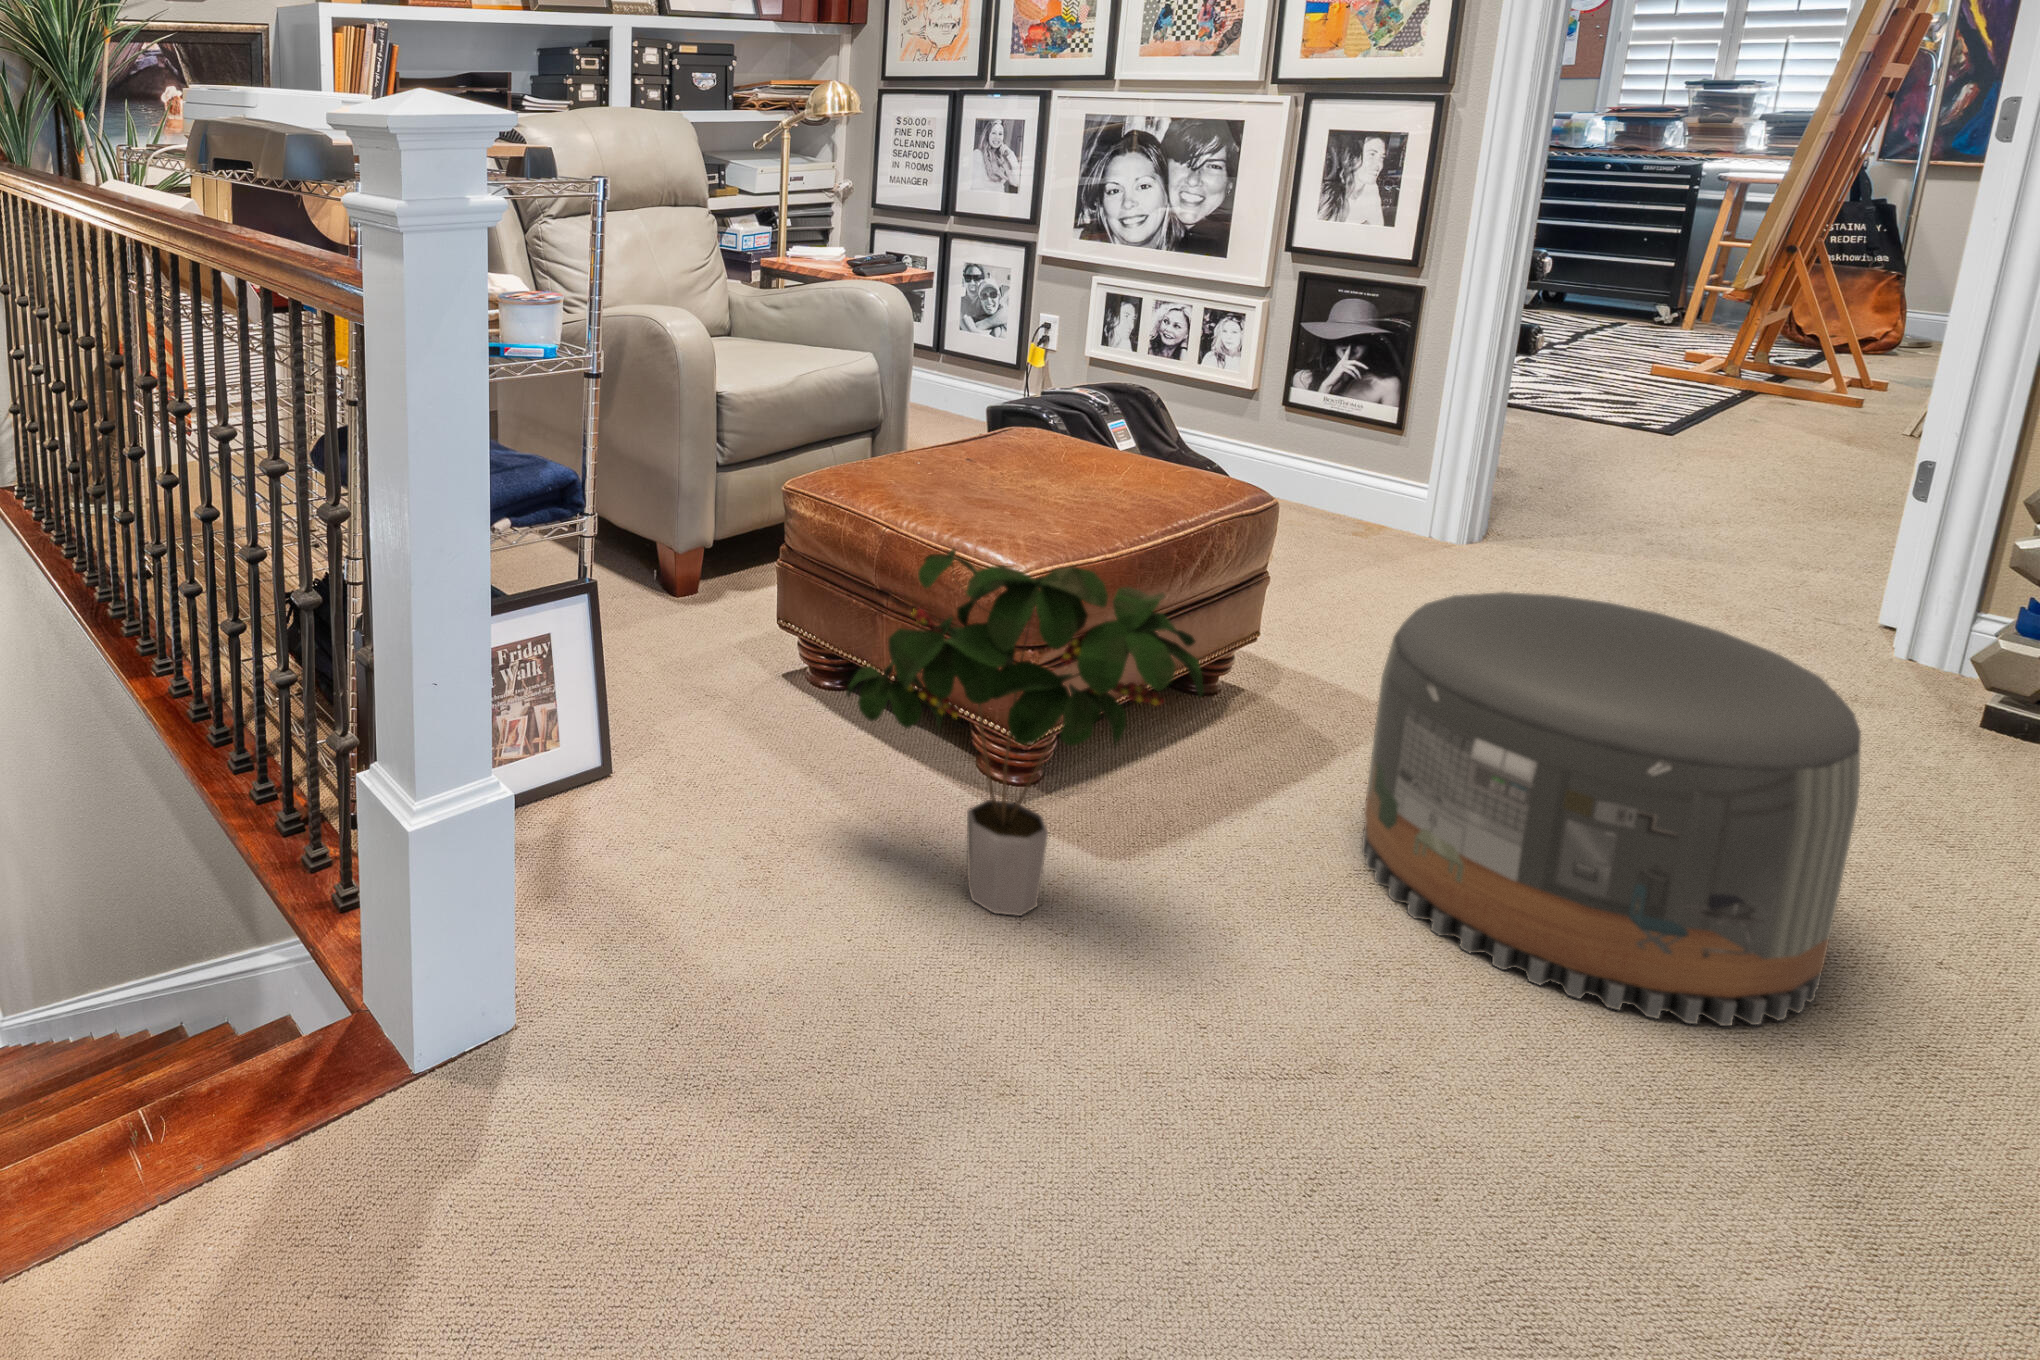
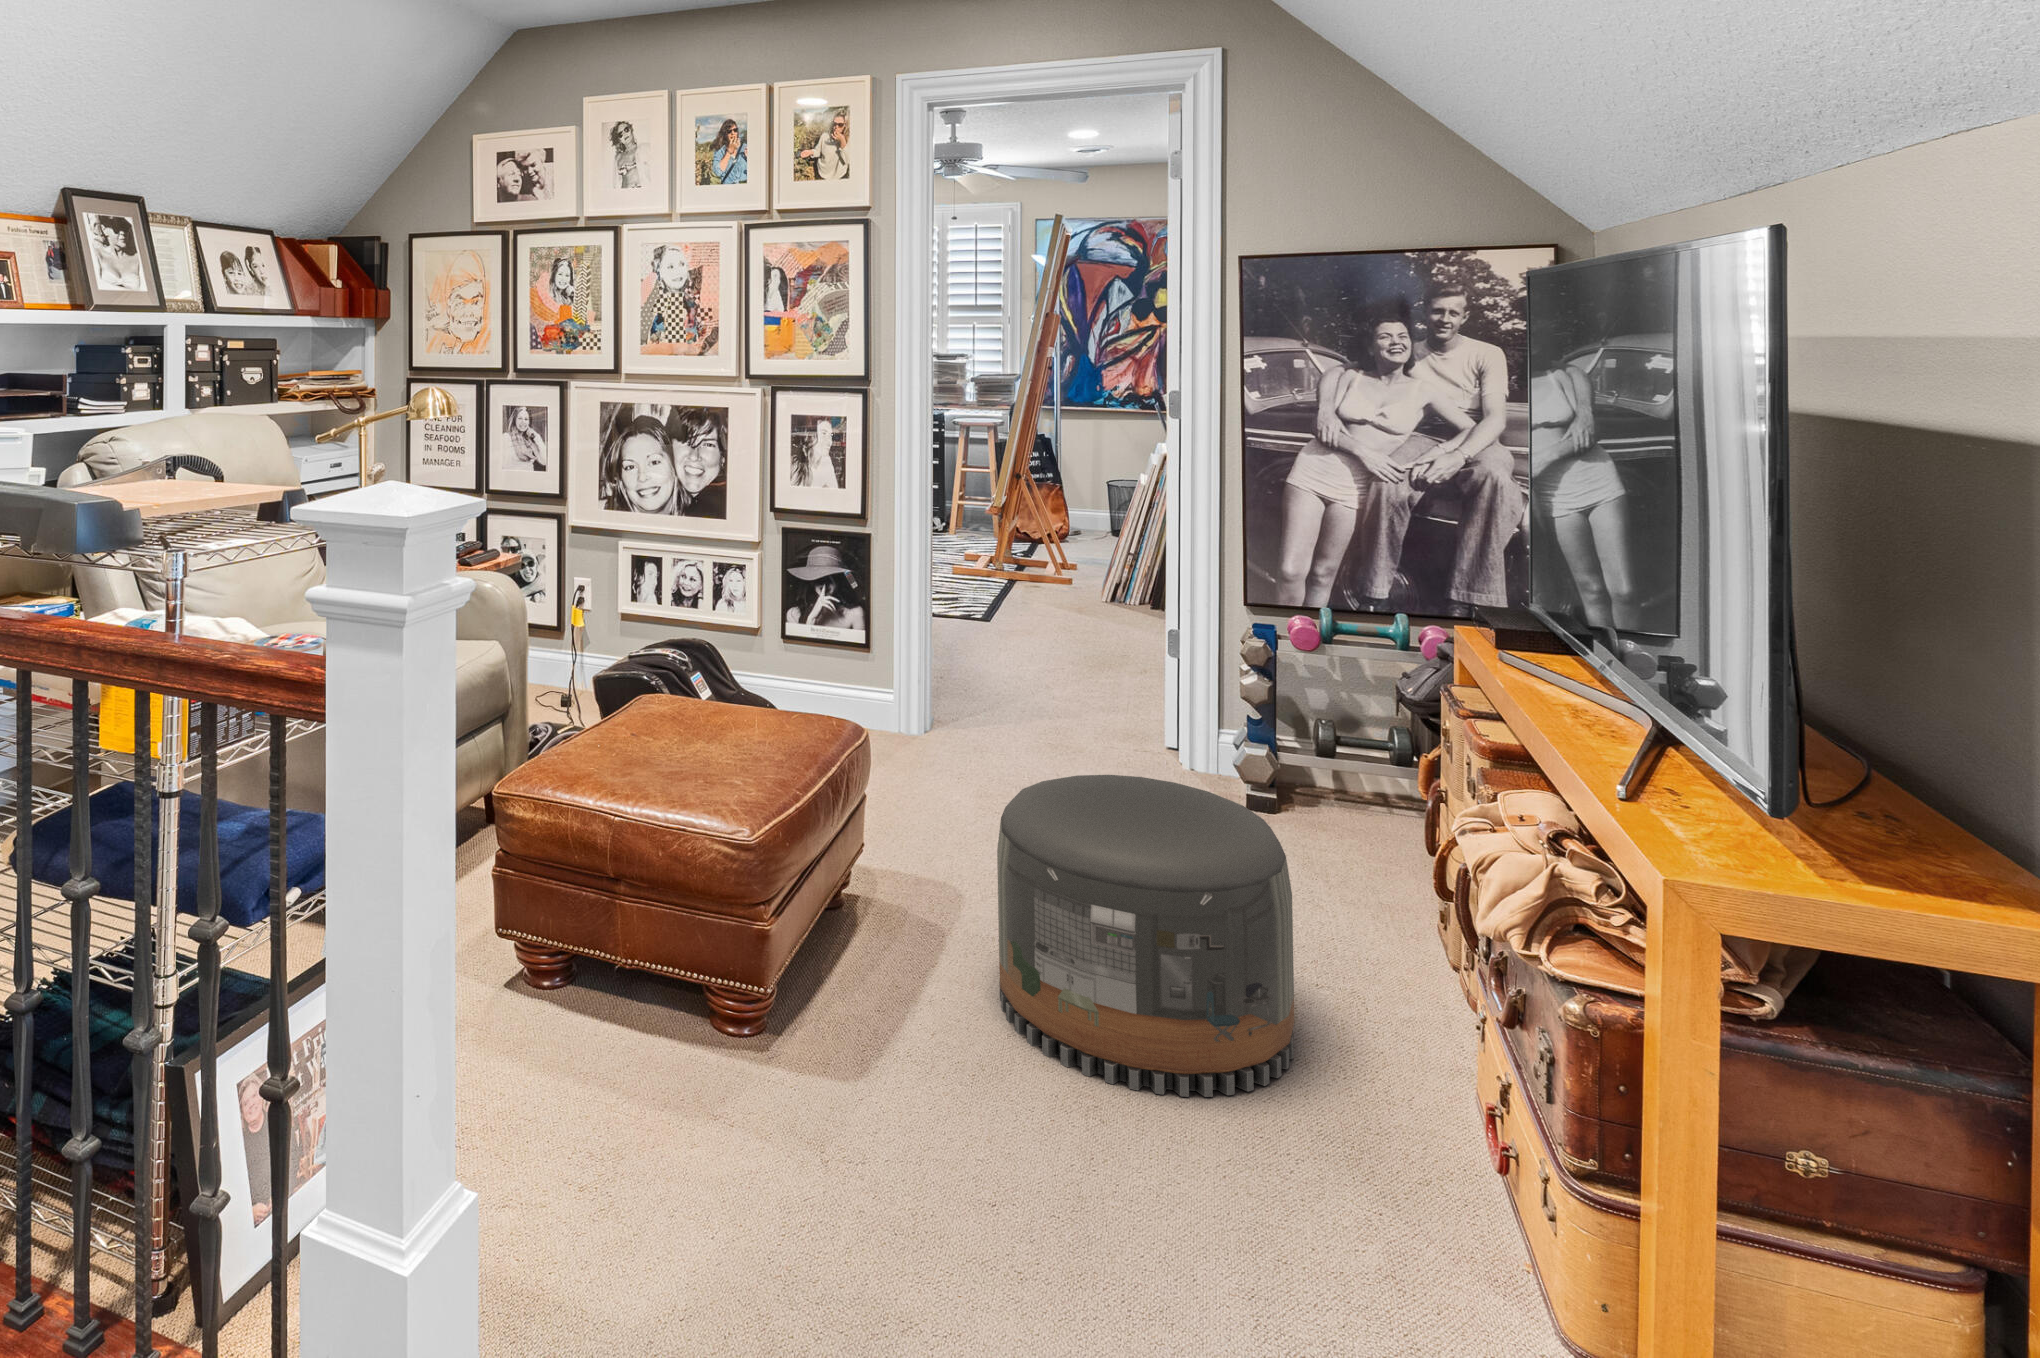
potted plant: present [846,549,1204,916] -> none [637,829,942,1179]

